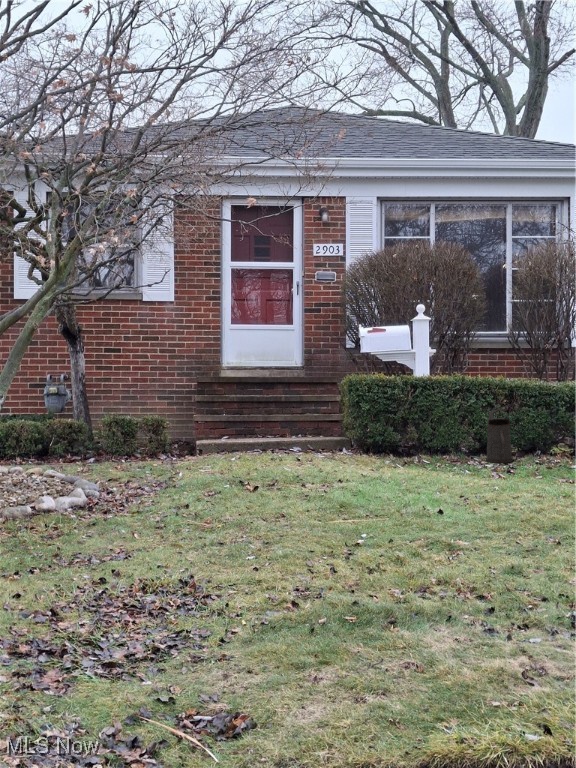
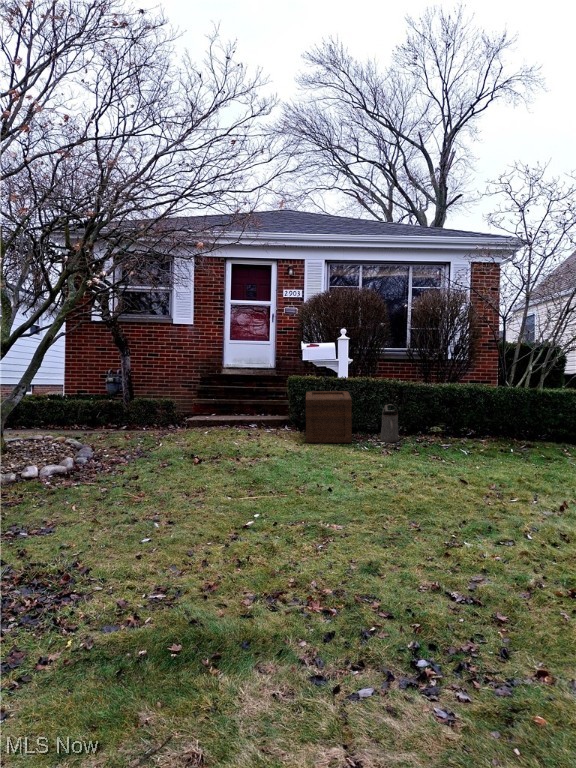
wooden crate: none [375,393,447,467] -> present [306,391,352,443]

